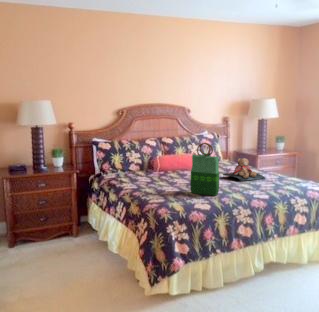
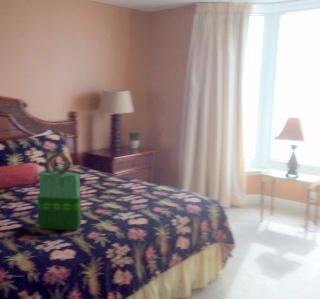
teddy bear: present [223,158,264,181] -> none [78,167,132,199]

